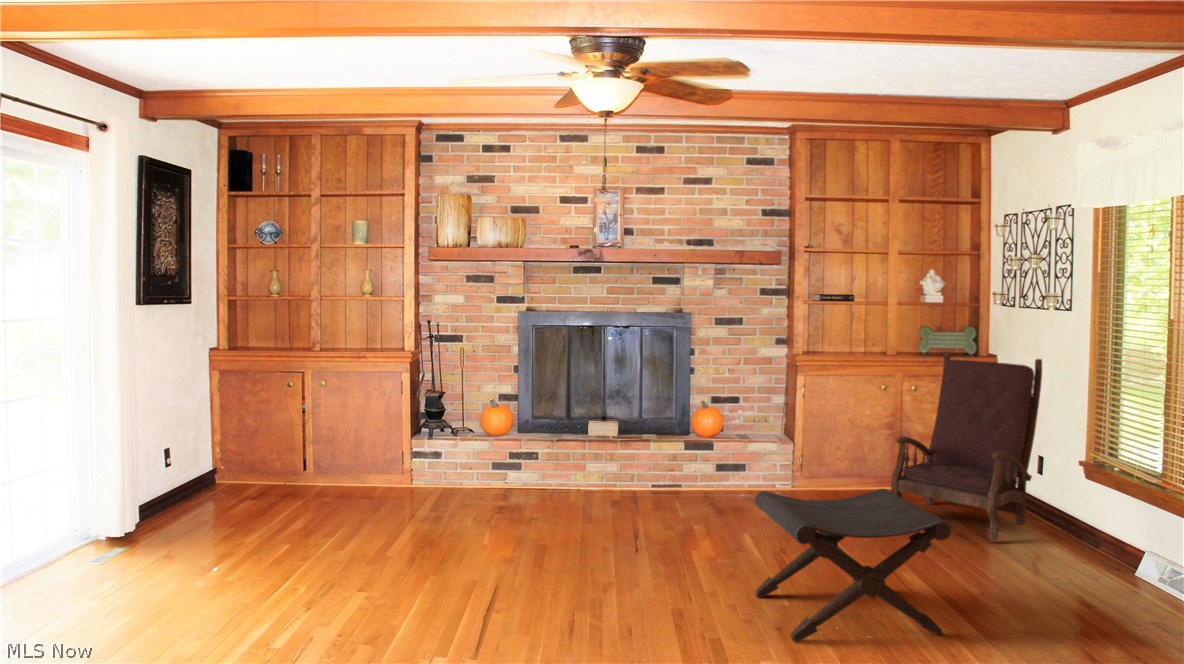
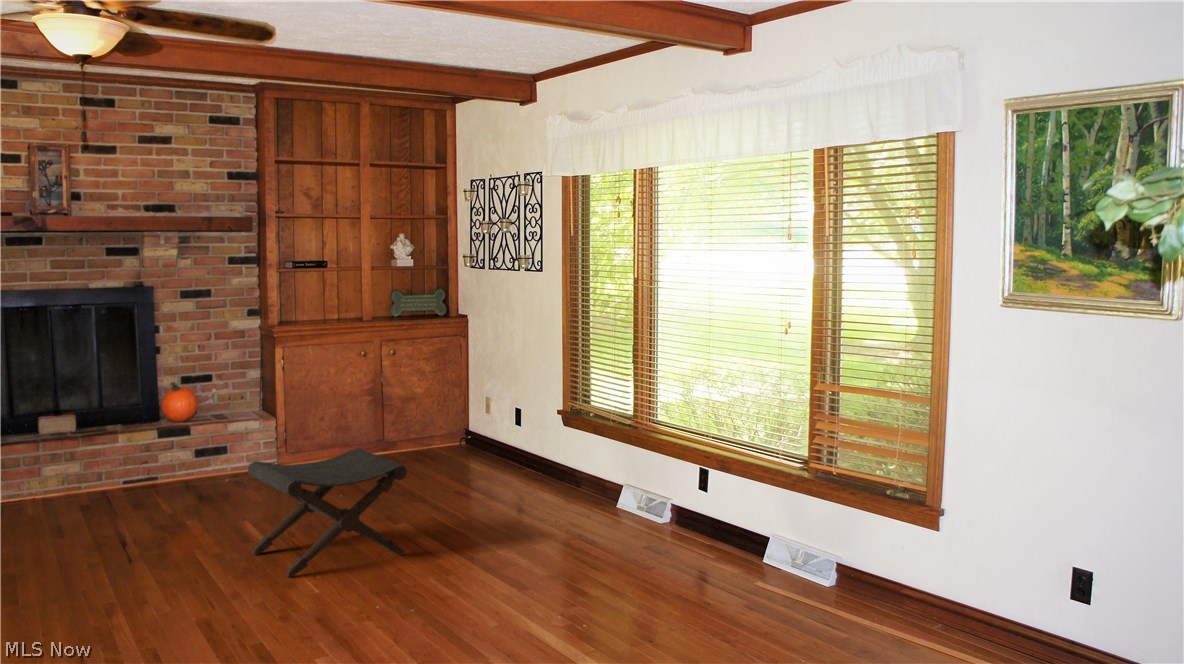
armchair: present [891,353,1042,542] -> none [370,318,496,487]

